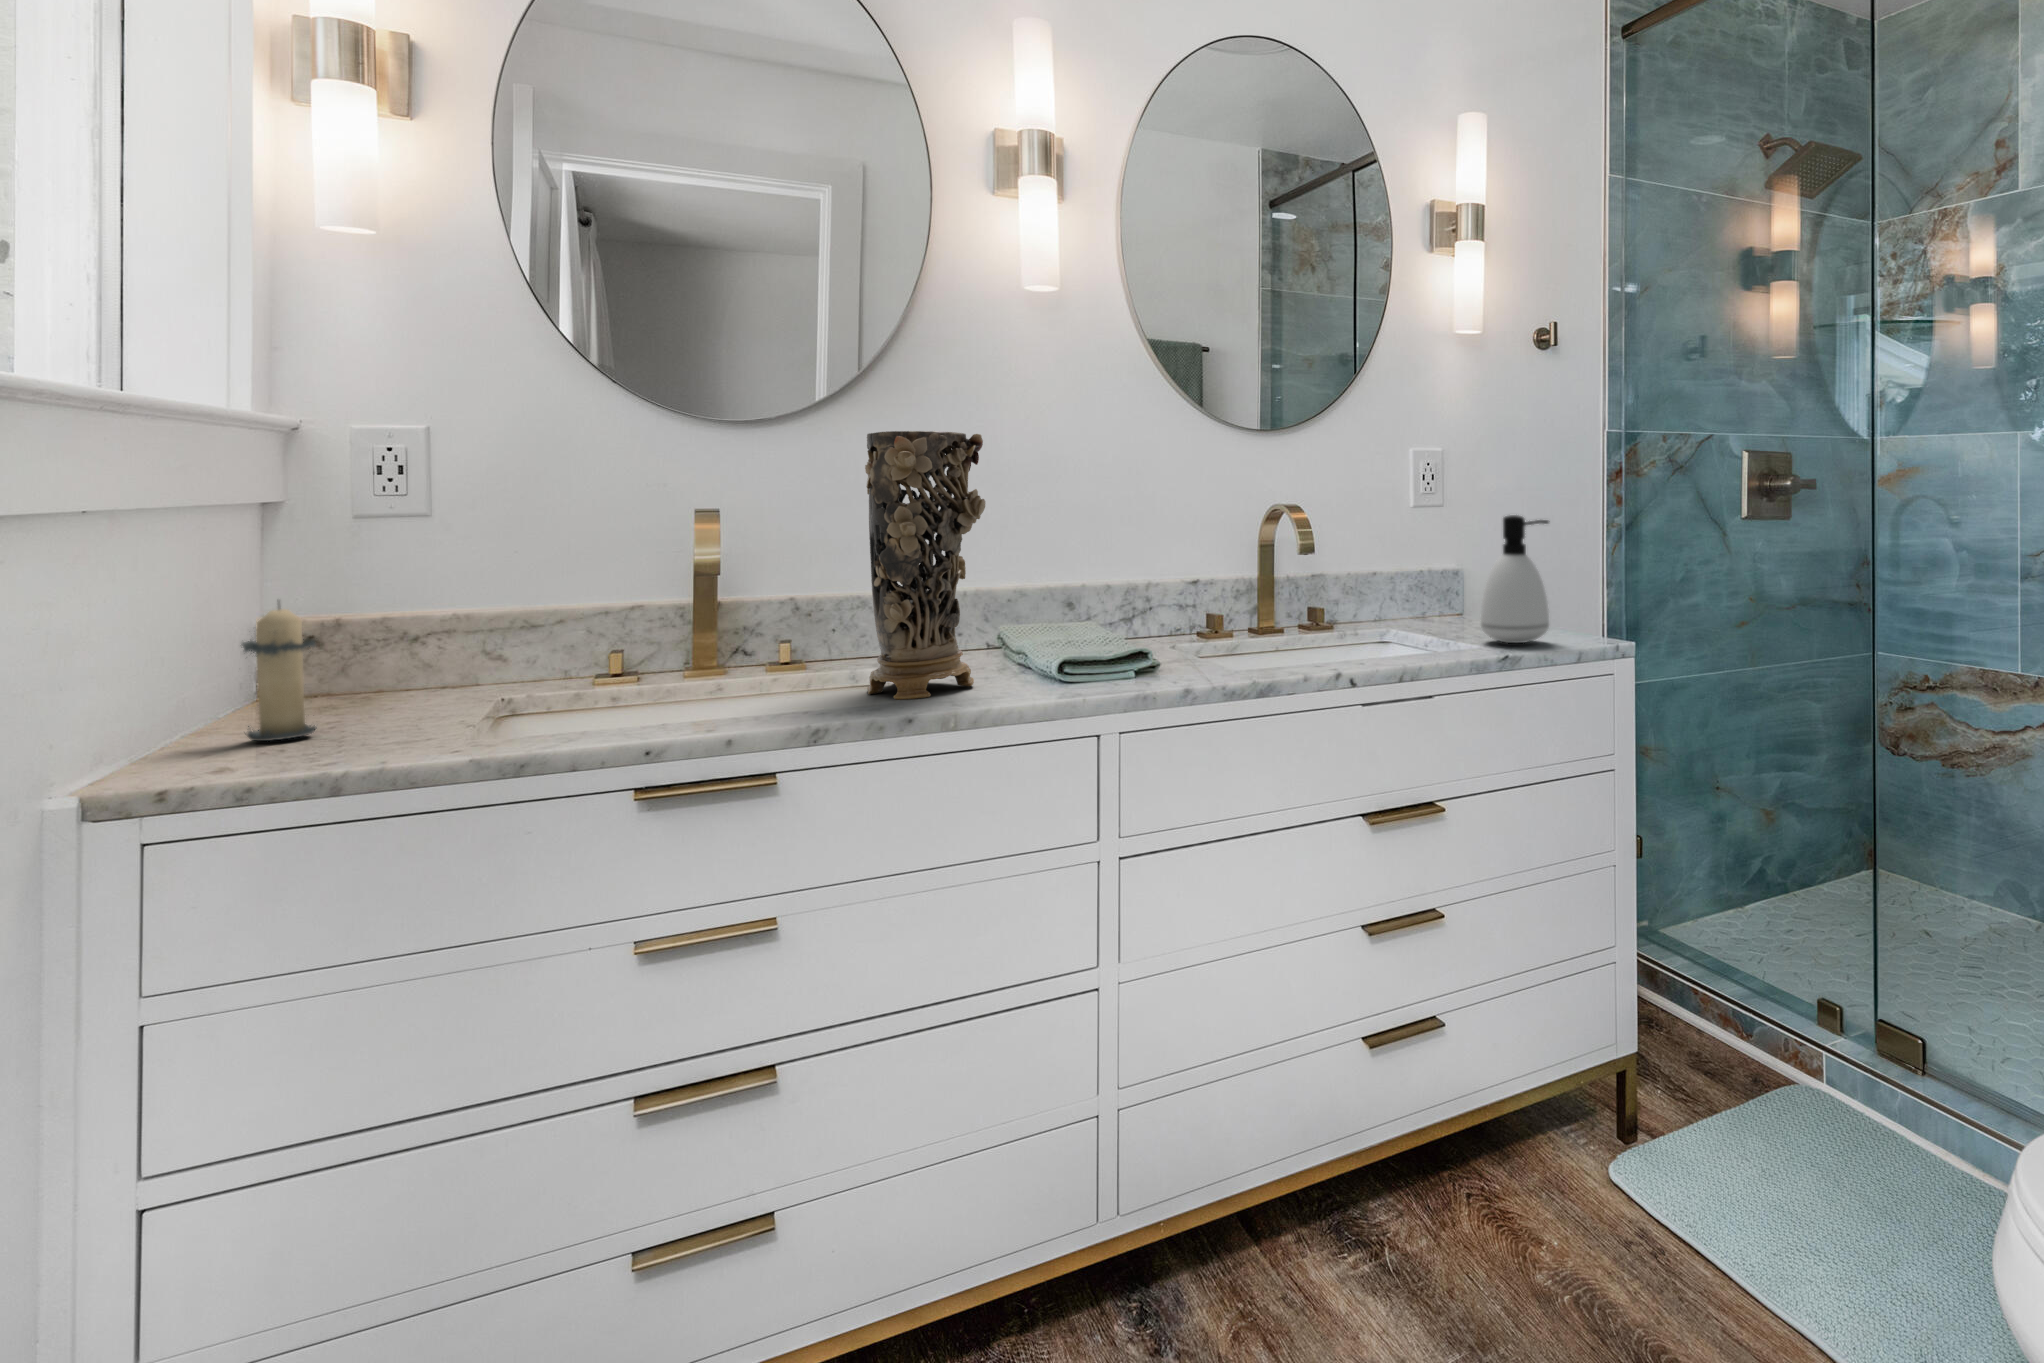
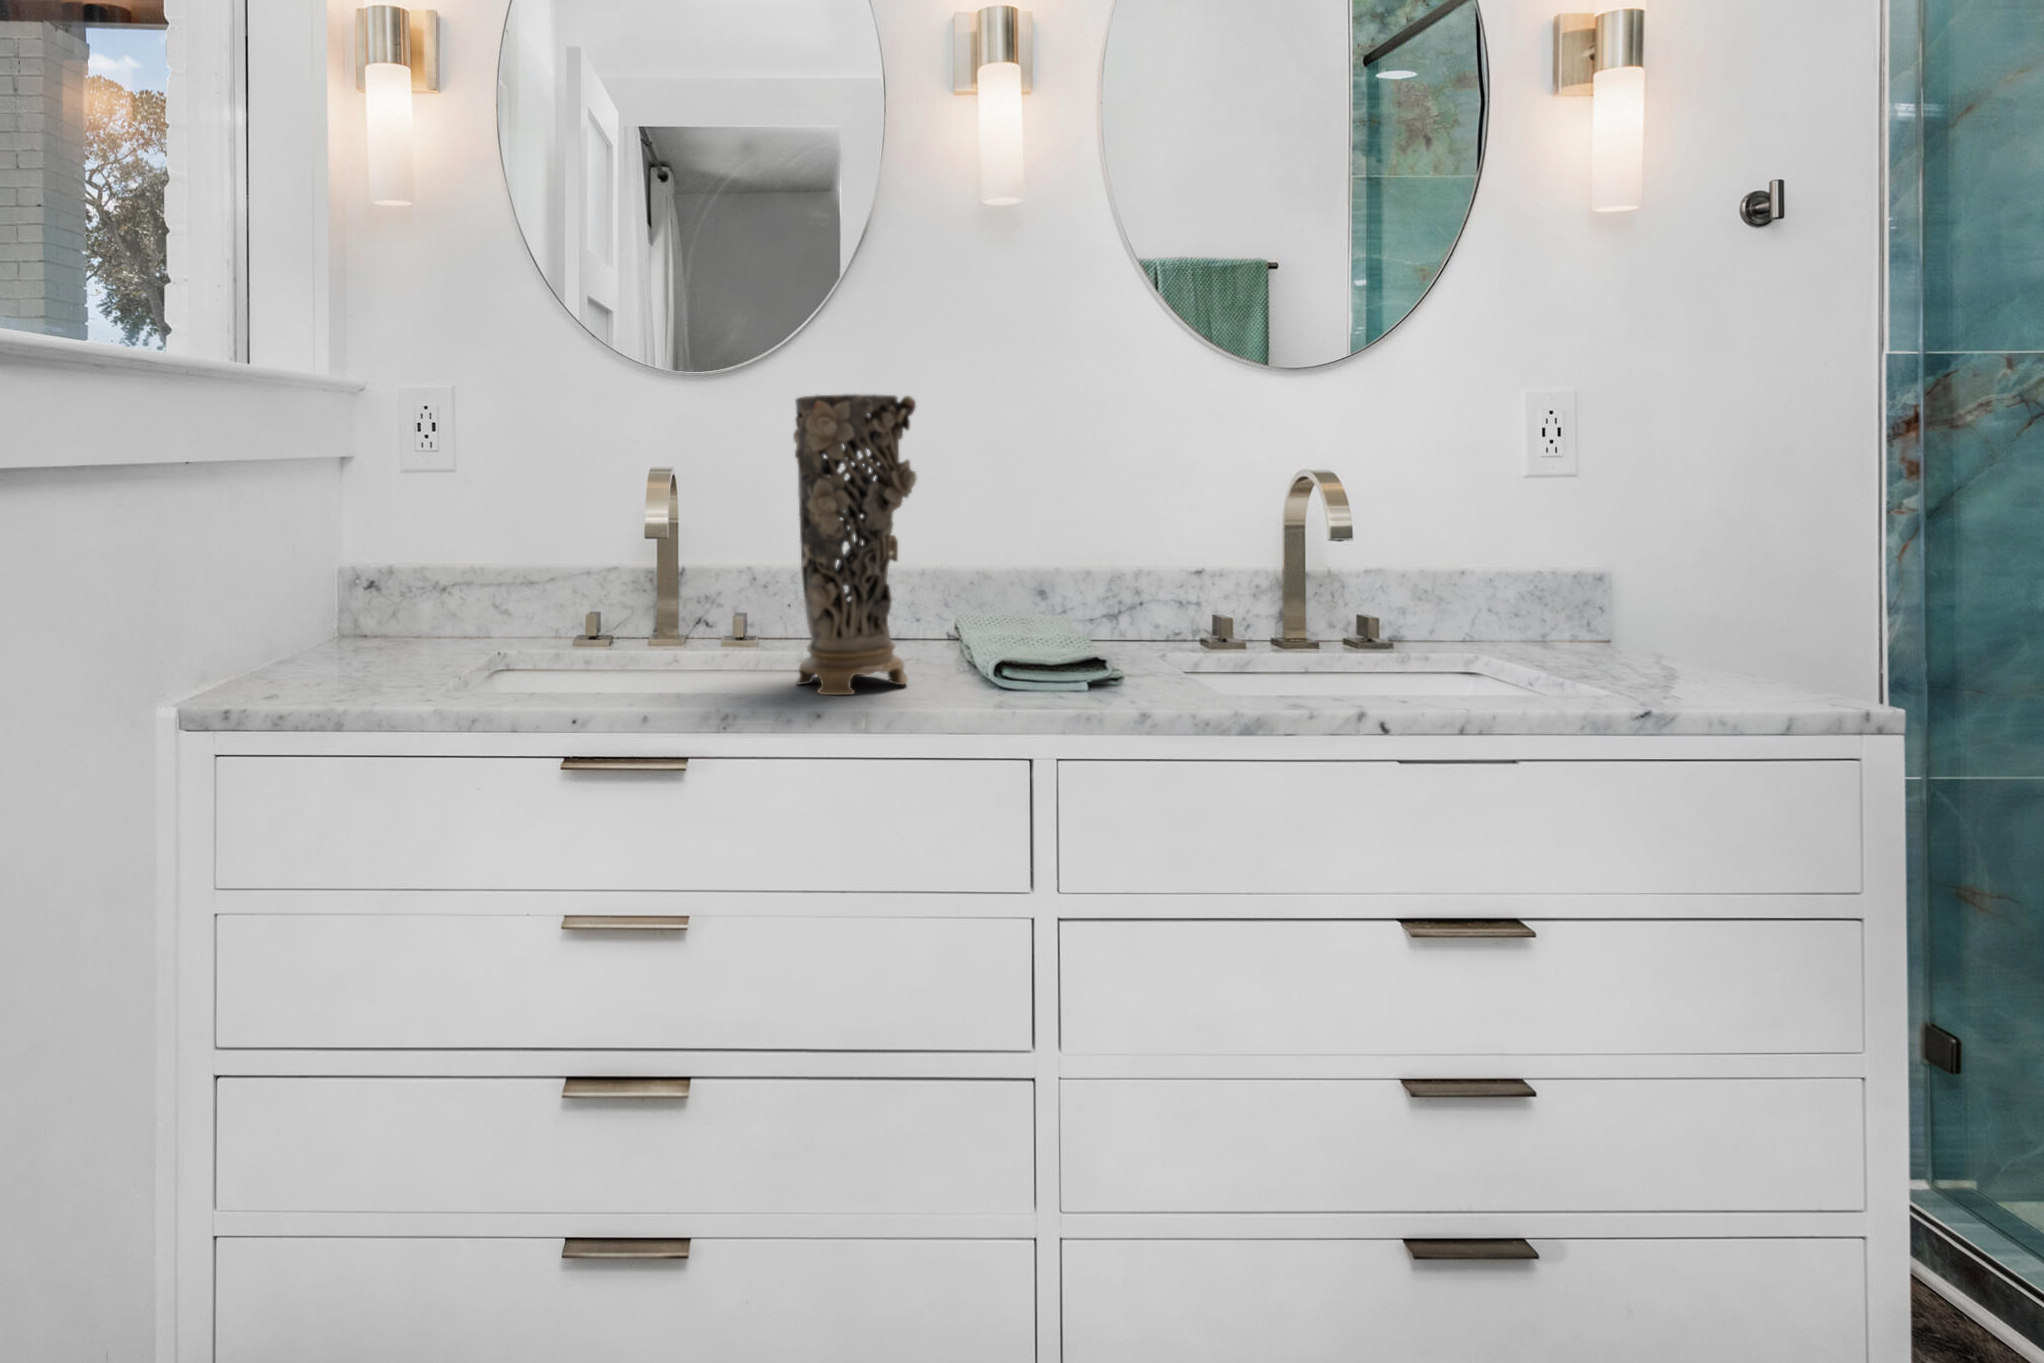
soap dispenser: present [1481,515,1549,643] -> none [1616,498,1739,690]
candle: present [241,603,317,741] -> none [291,557,356,684]

